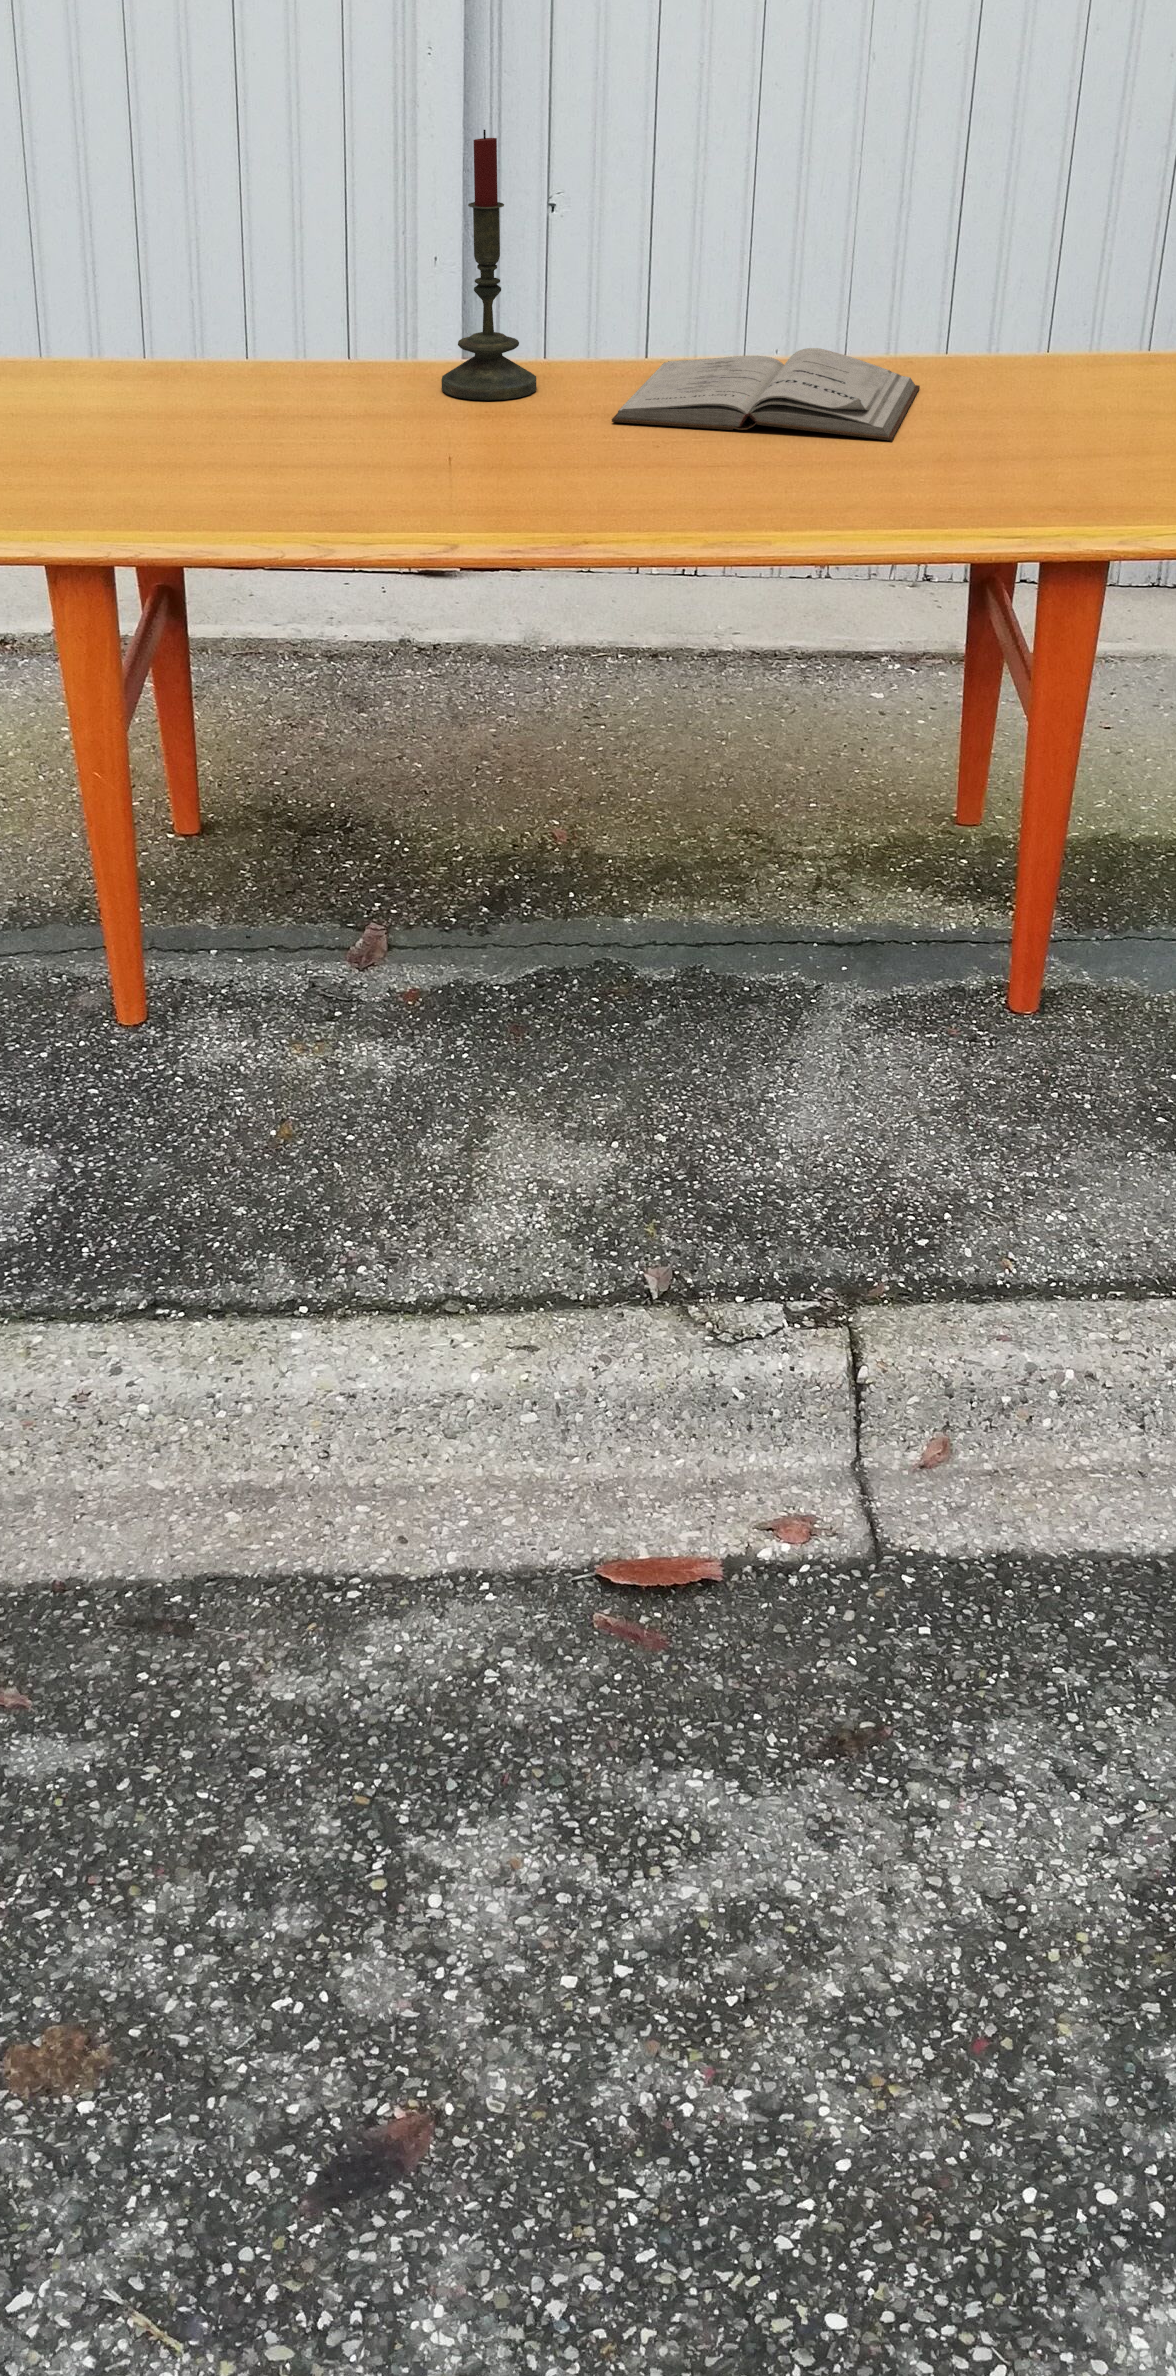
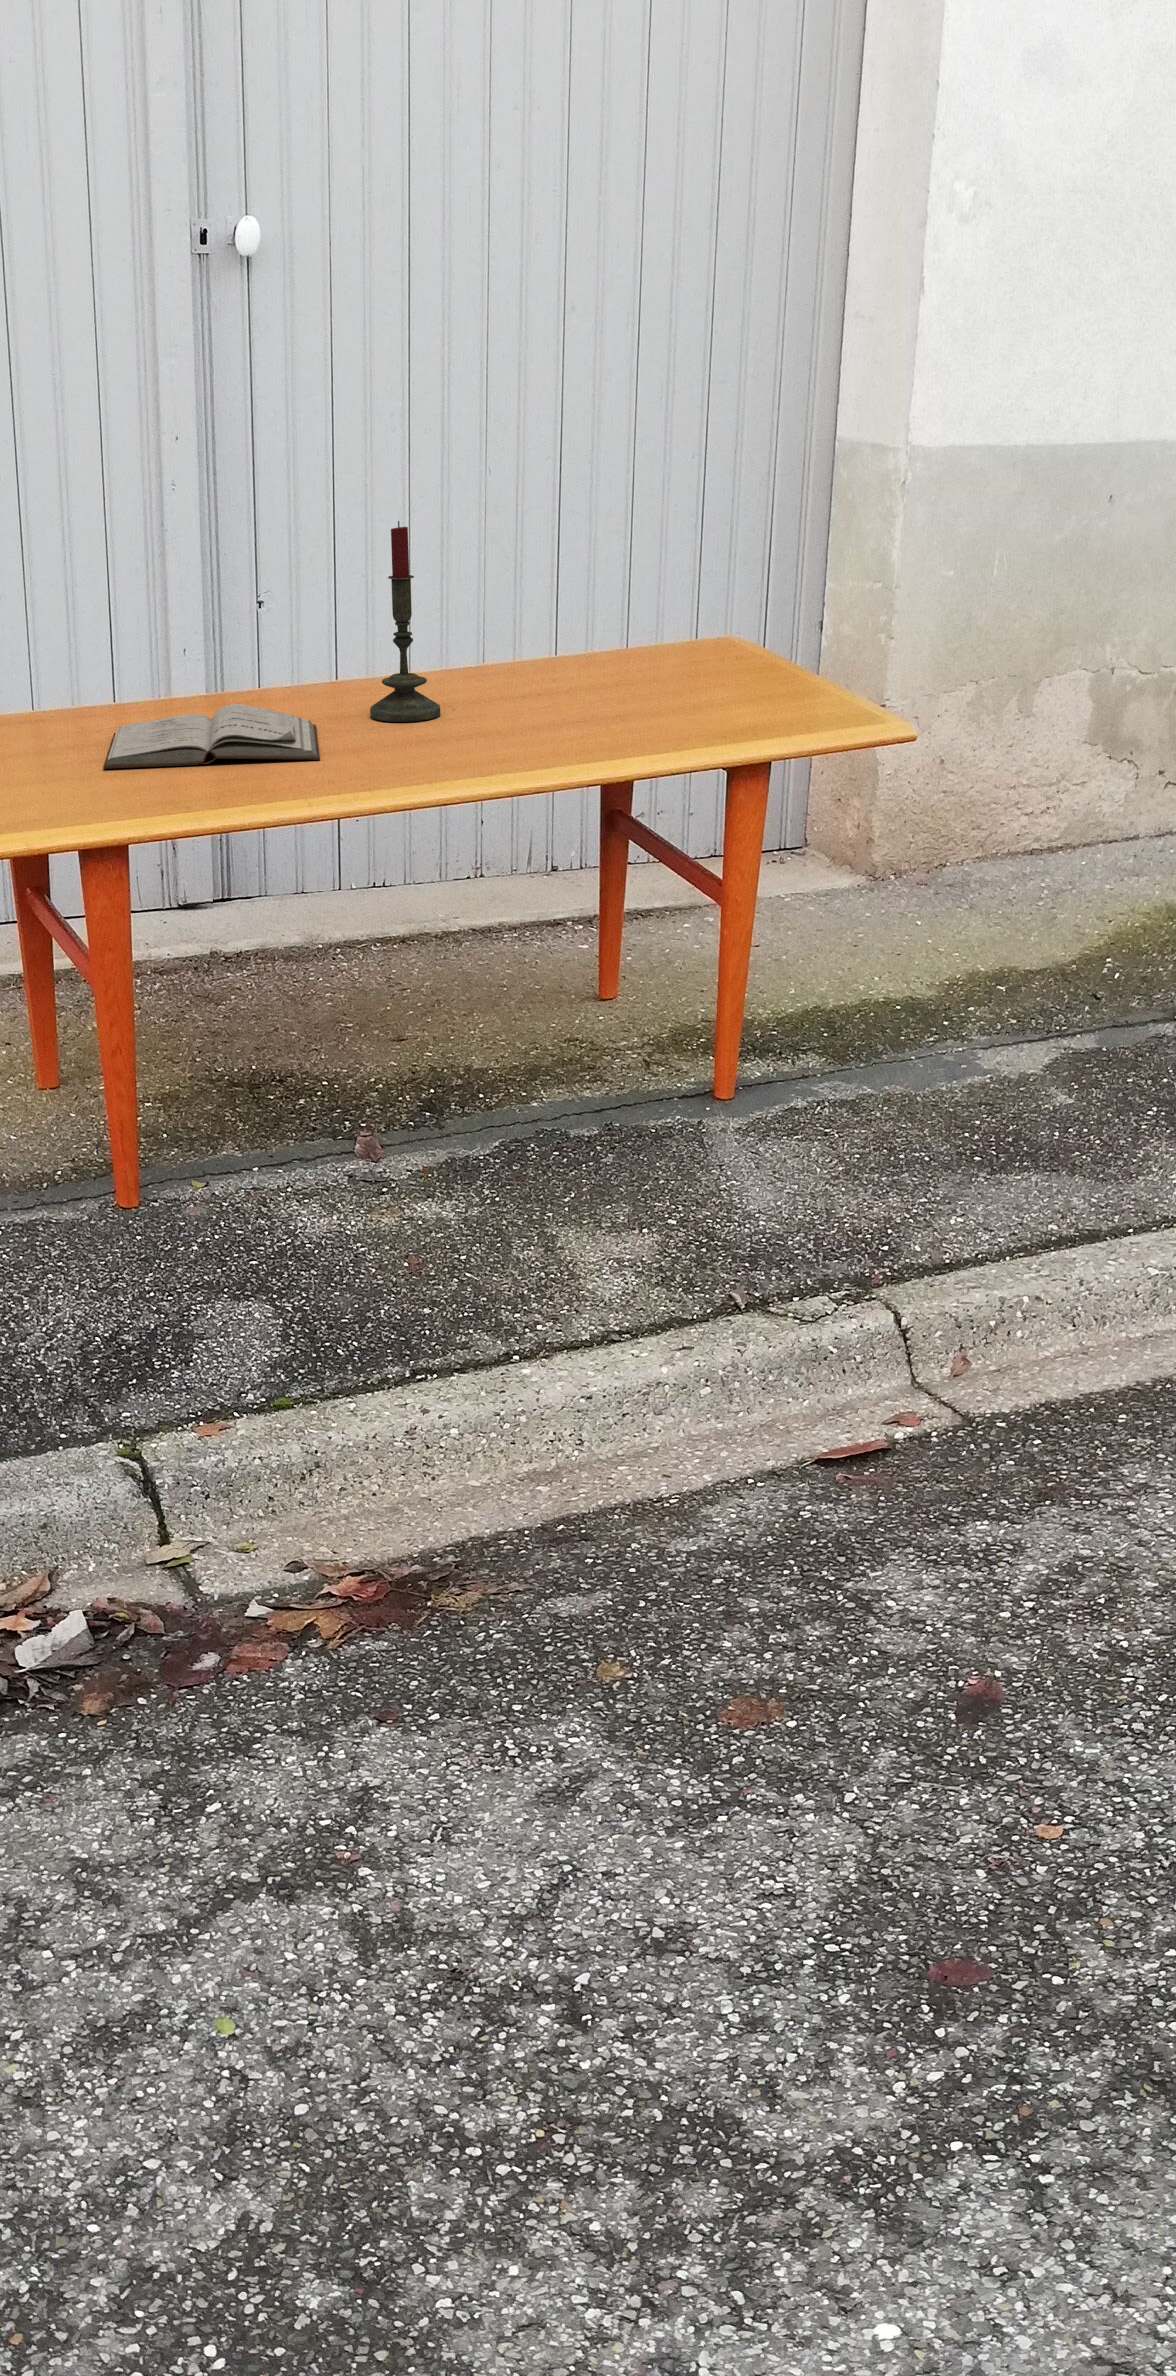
book: present [612,348,920,440] -> present [103,704,320,769]

